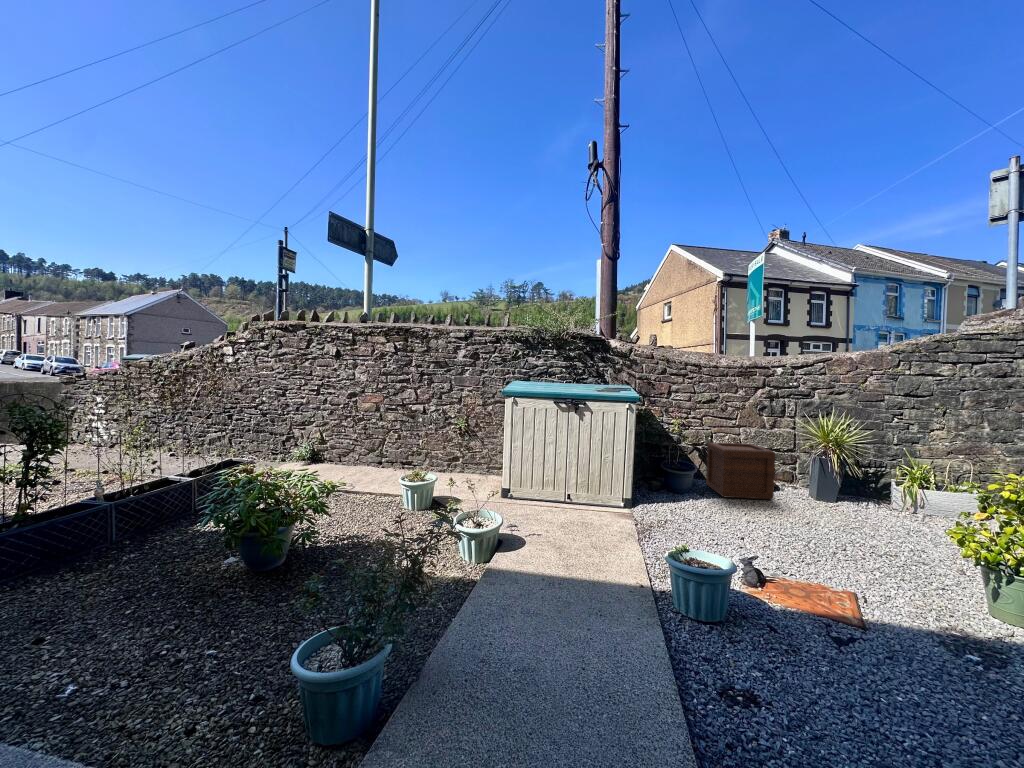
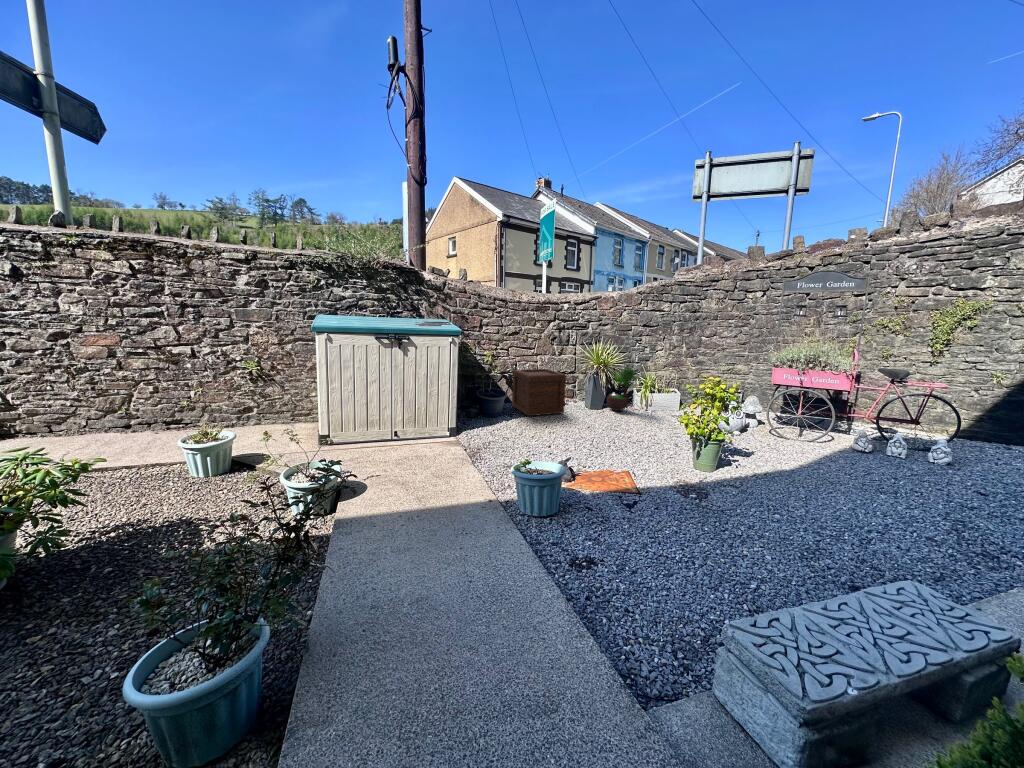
potted tree: none [843,444,892,508] -> present [607,368,637,411]

